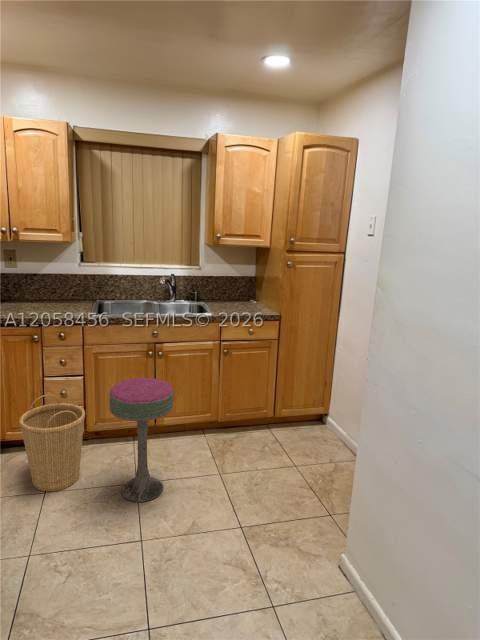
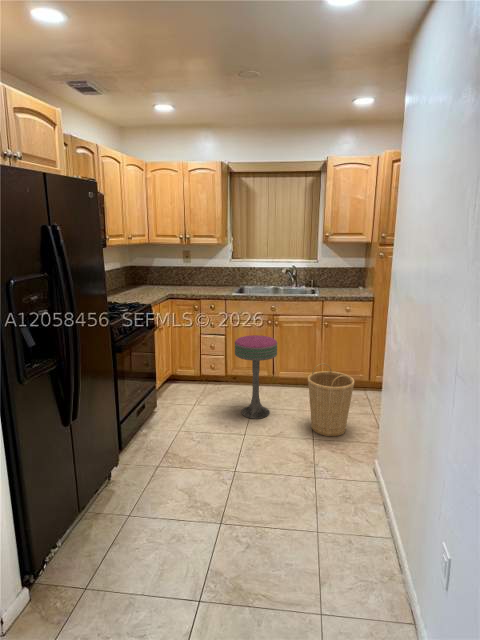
basket: present [20,394,85,491] -> present [308,363,355,436]

